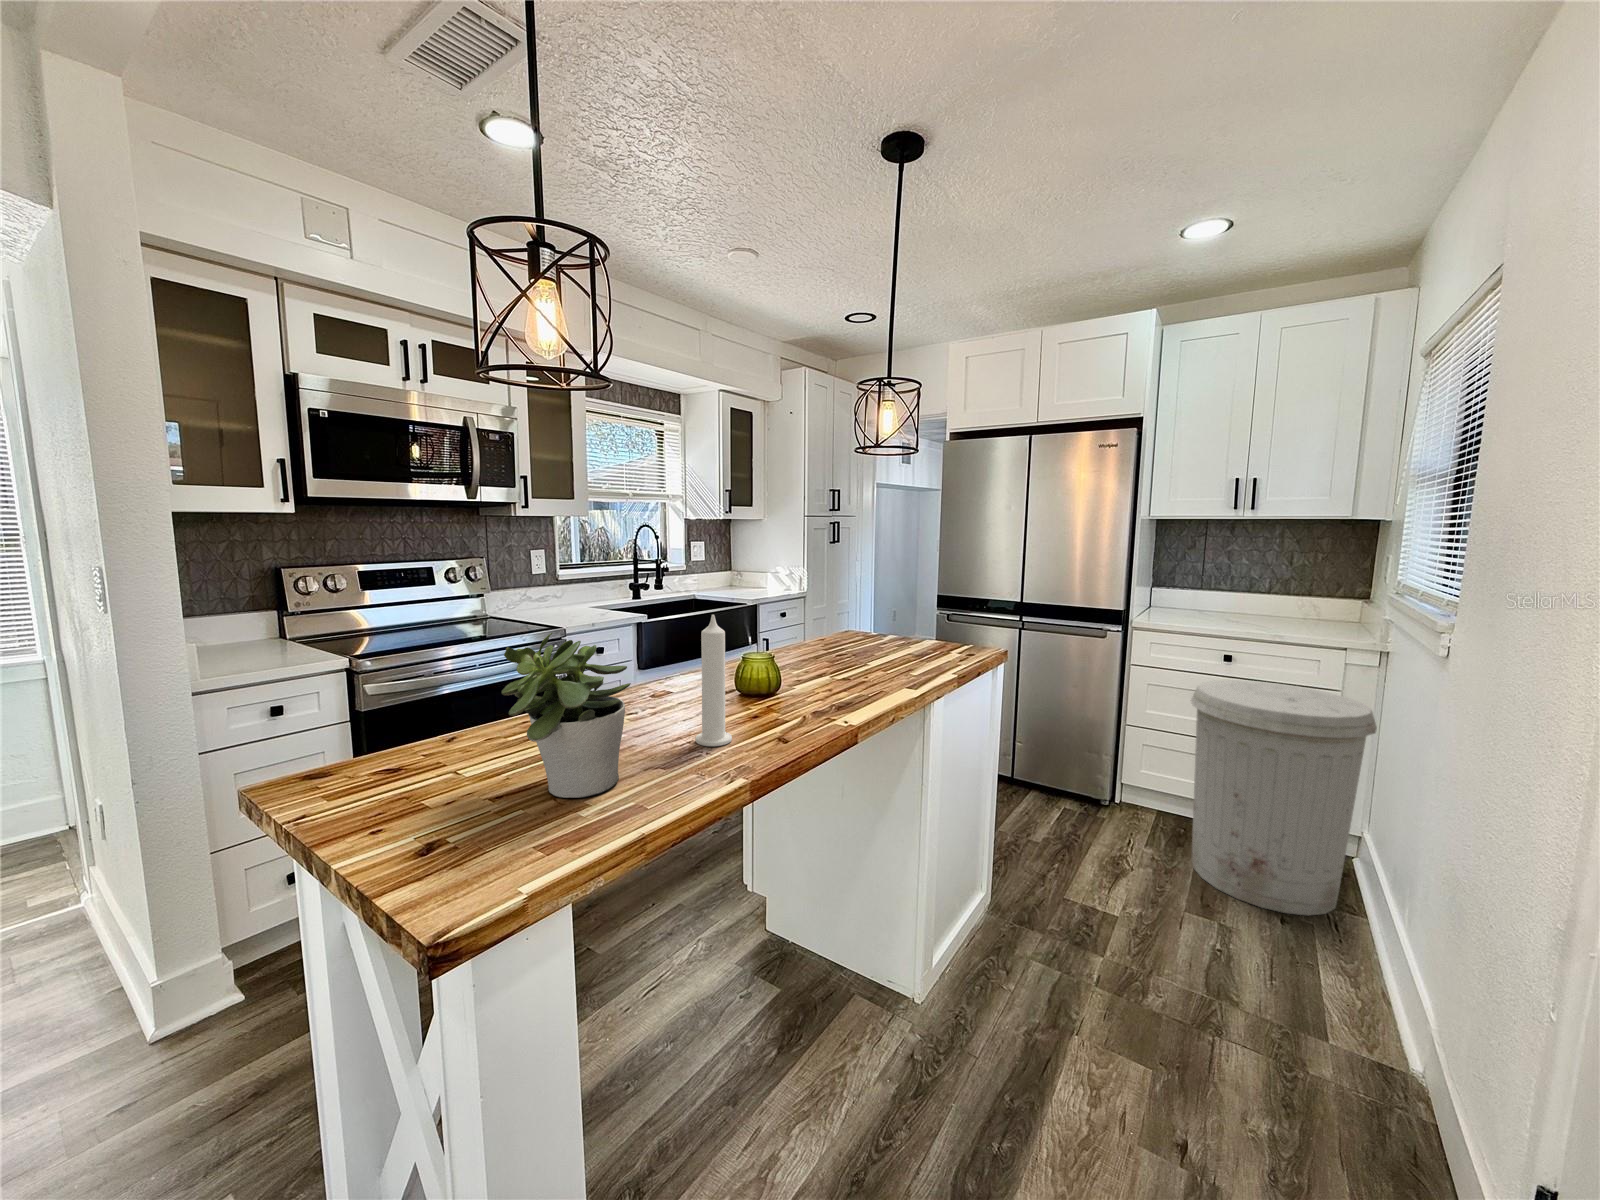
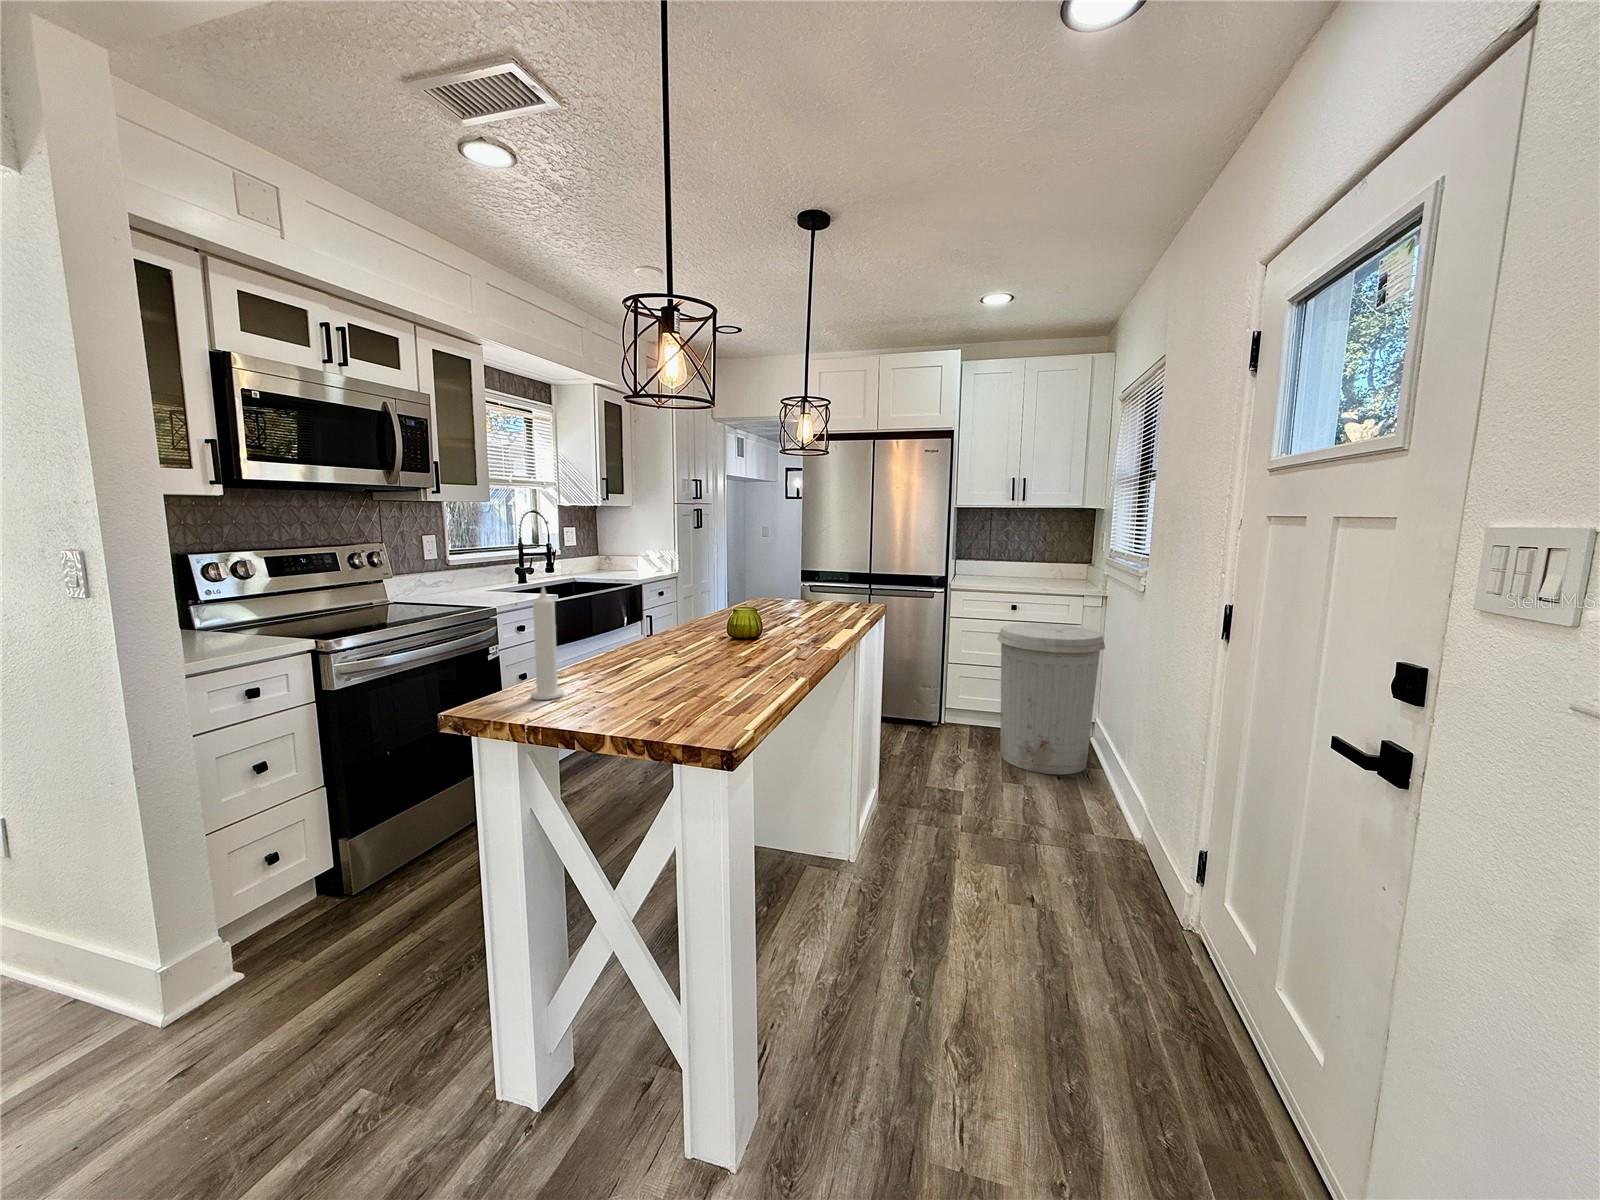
candle: present [696,615,732,746] -> present [531,587,564,700]
potted plant: present [501,633,631,798] -> none [645,585,743,694]

